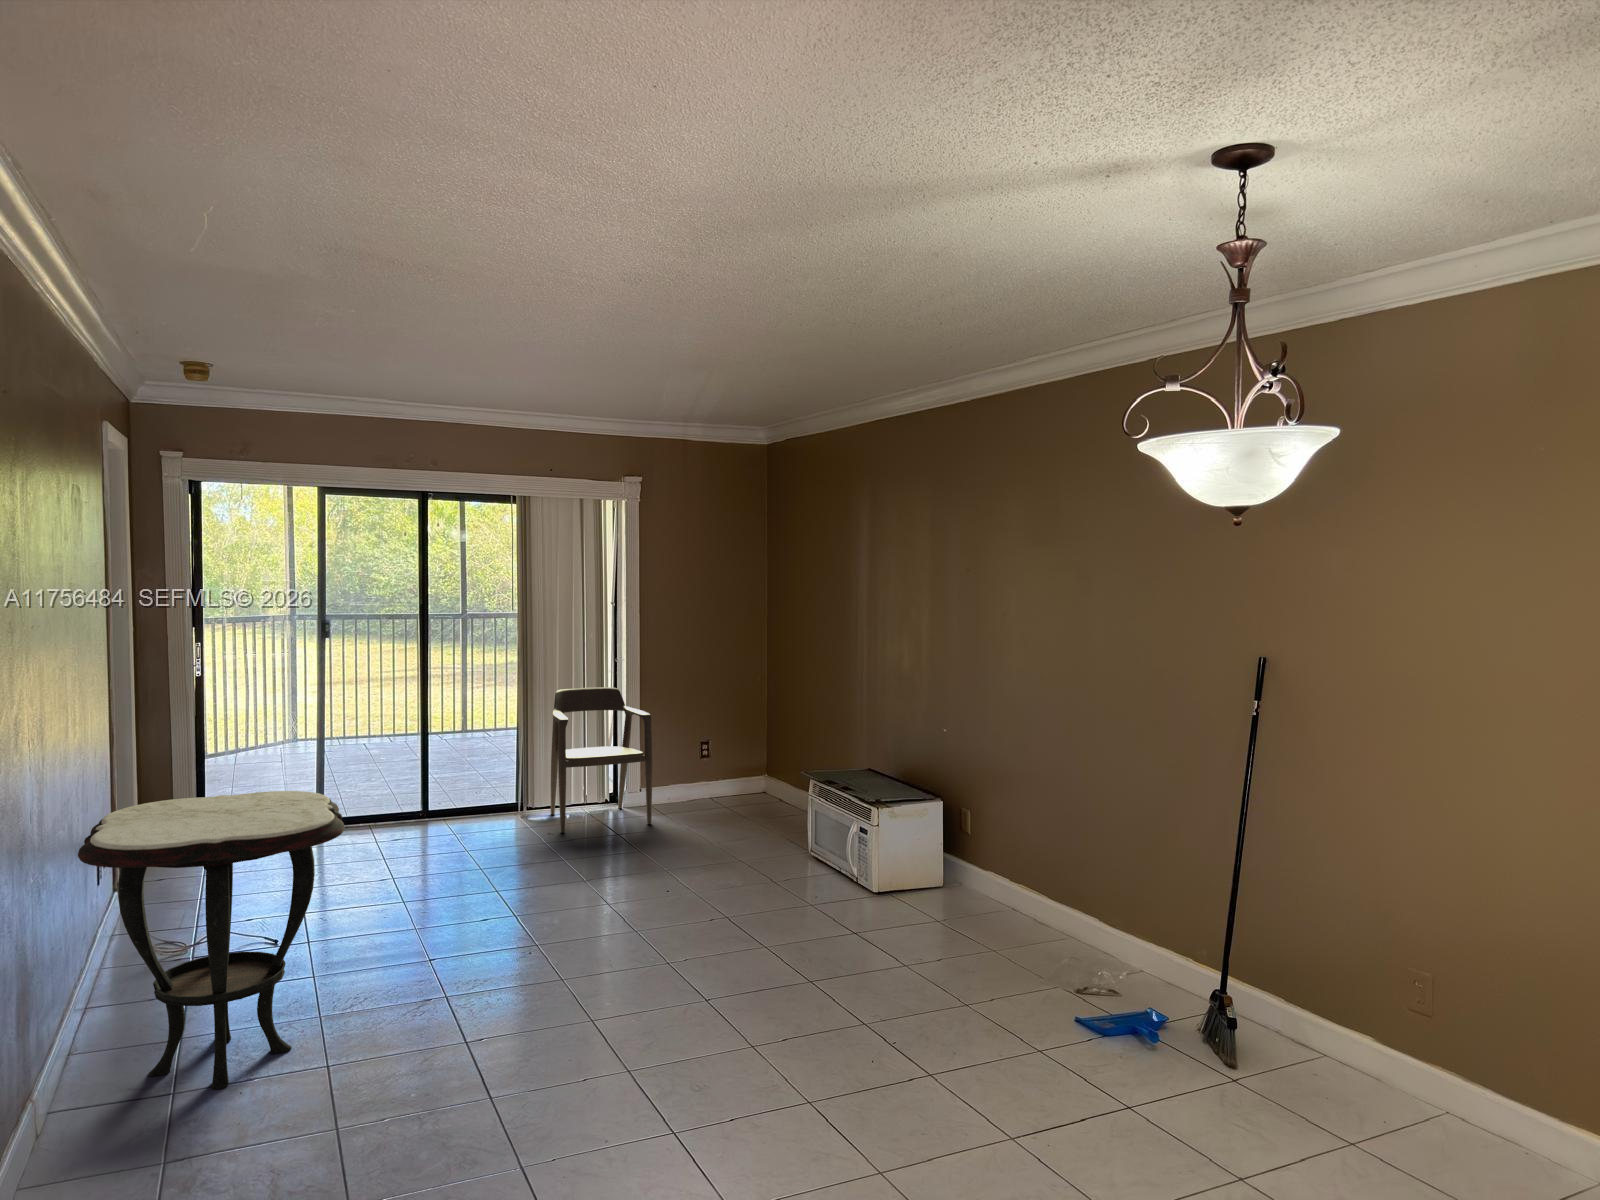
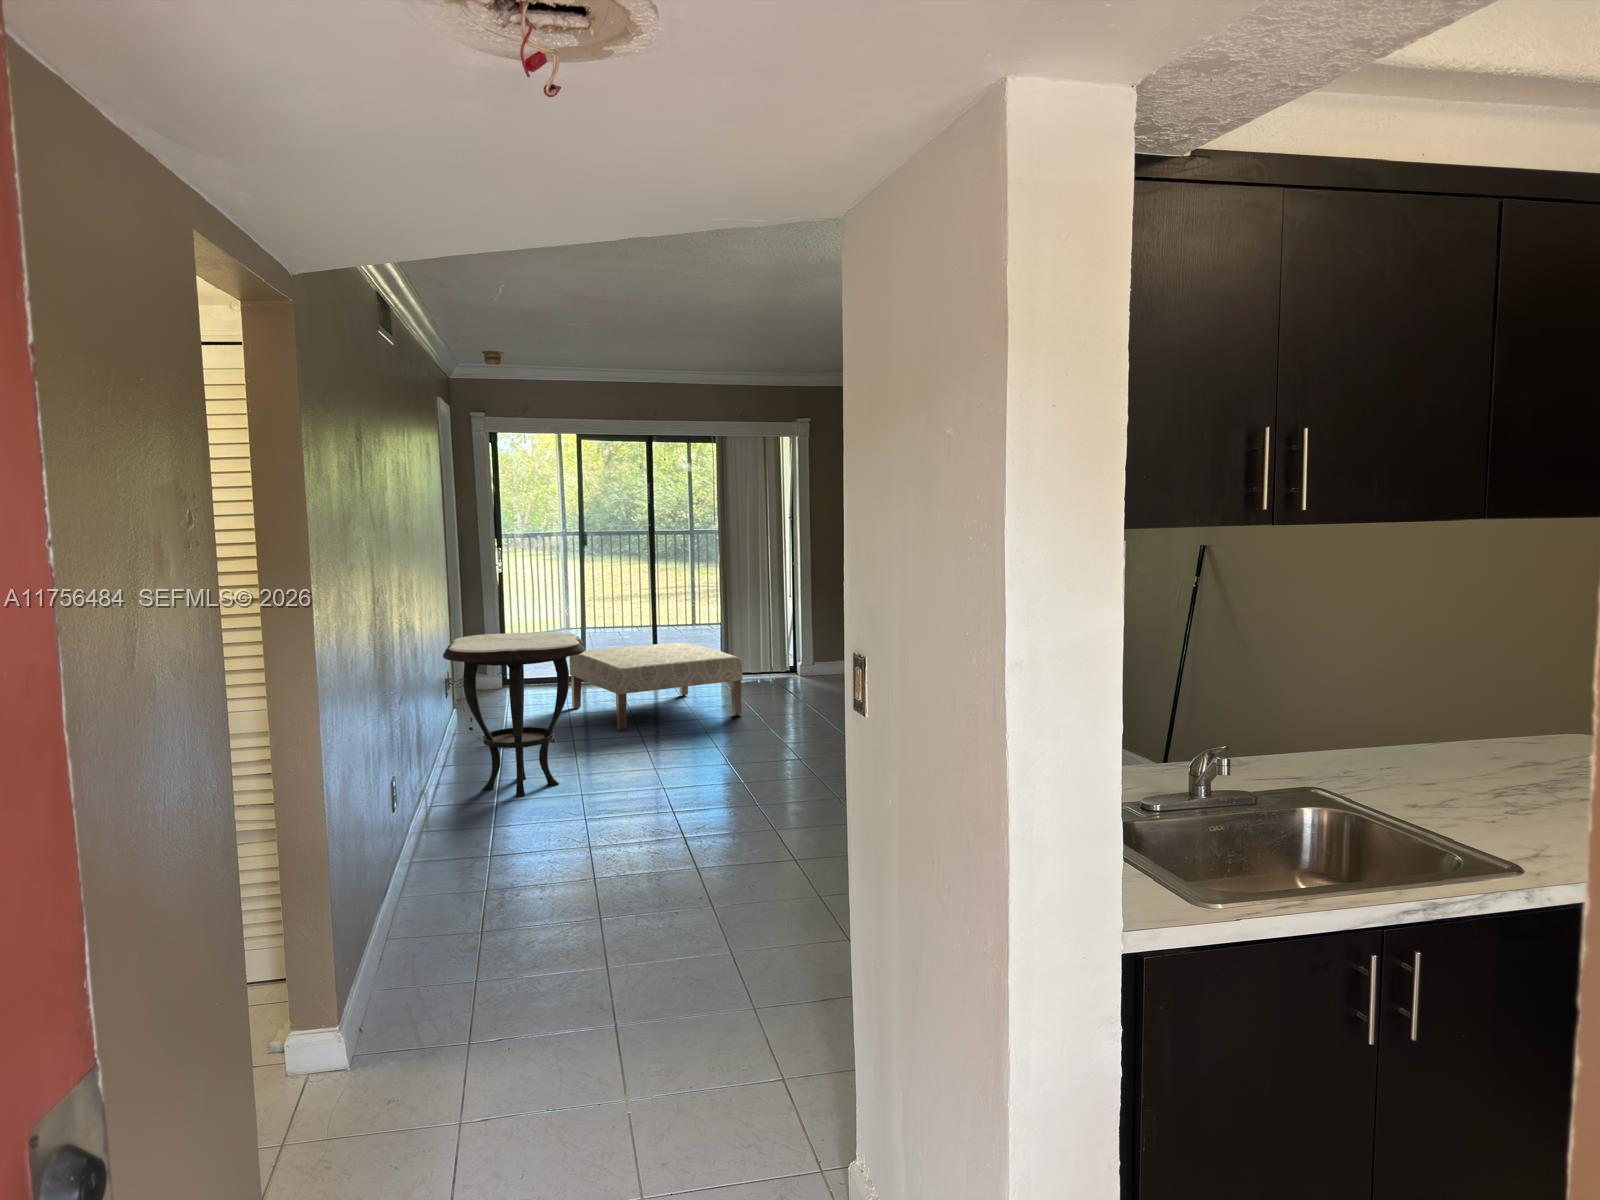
armchair: present [551,687,652,833] -> none [745,585,820,692]
ottoman: none [304,771,562,916] -> present [569,642,742,731]

